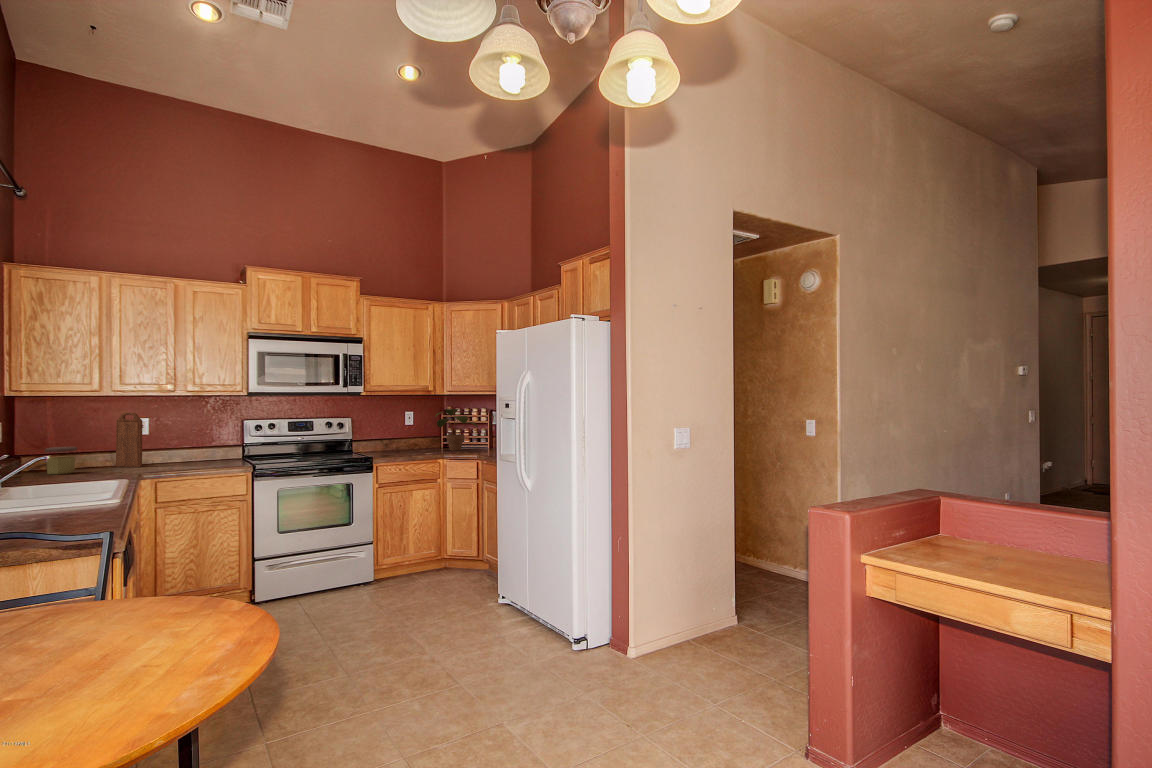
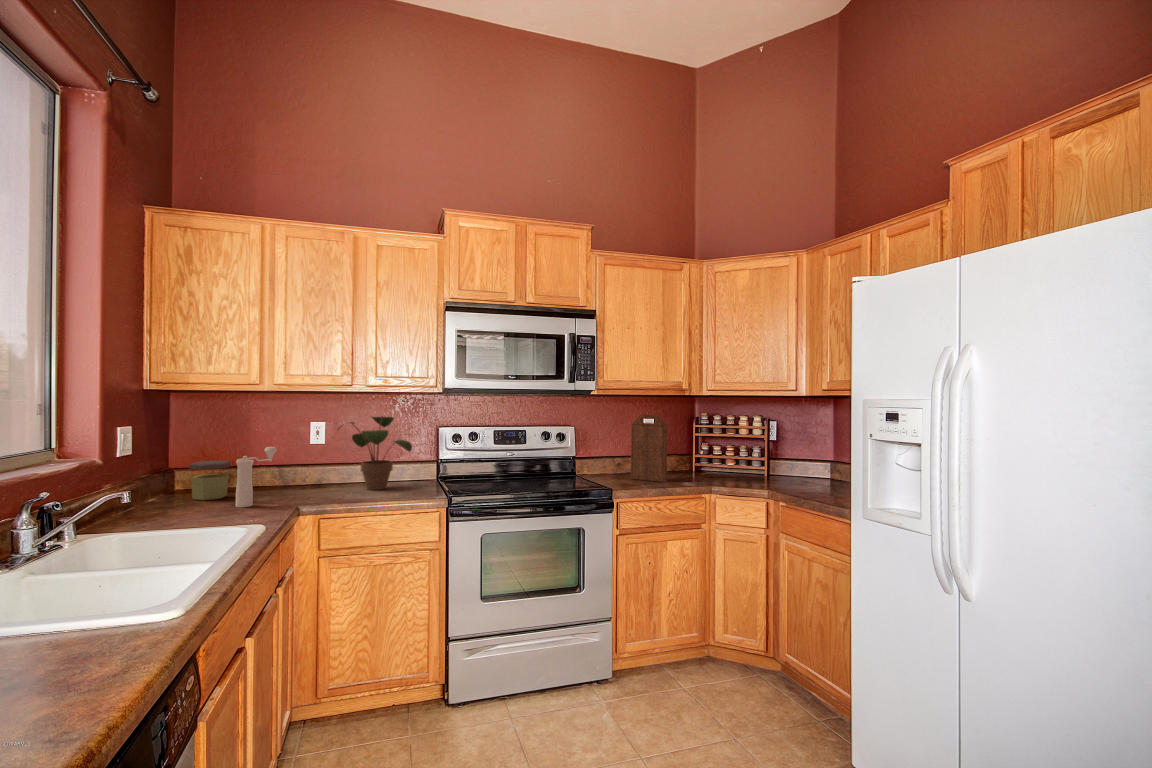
potted plant: present [435,409,478,451] -> present [338,416,412,490]
cutting board: present [116,412,142,467] -> present [631,414,667,482]
pepper mill: none [89,434,119,475] -> present [236,447,277,507]

